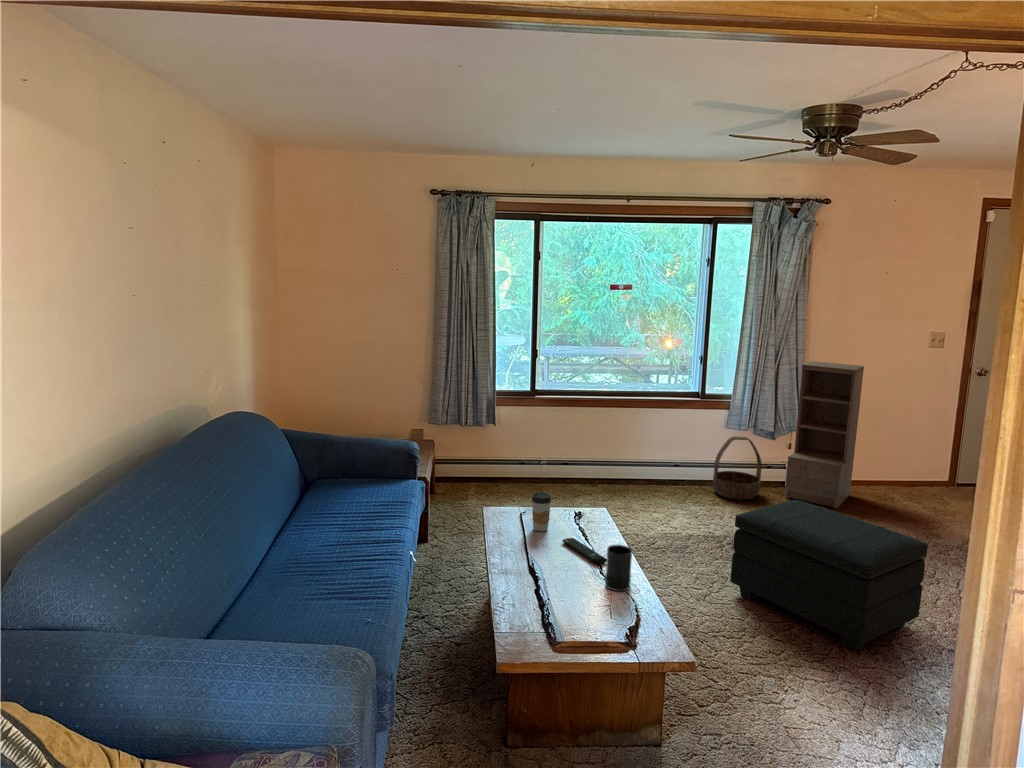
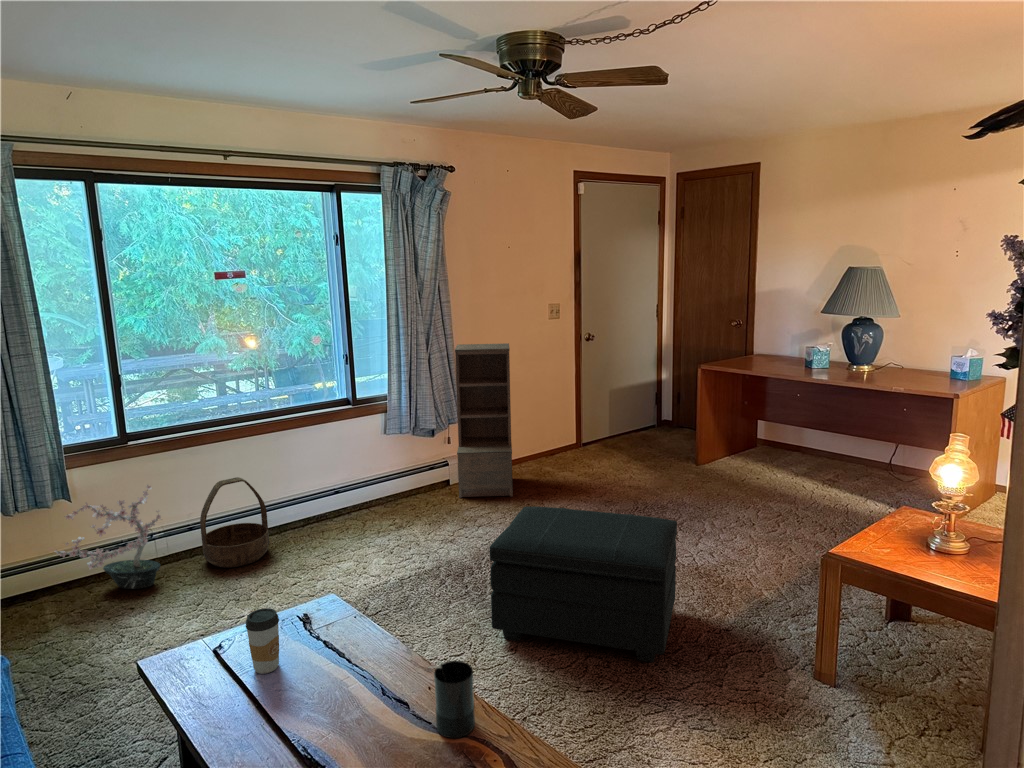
potted plant: none [480,423,546,493] -> present [55,485,161,589]
basket: present [713,437,762,500] -> present [200,477,269,568]
remote control: present [562,538,607,564] -> none [319,665,409,699]

